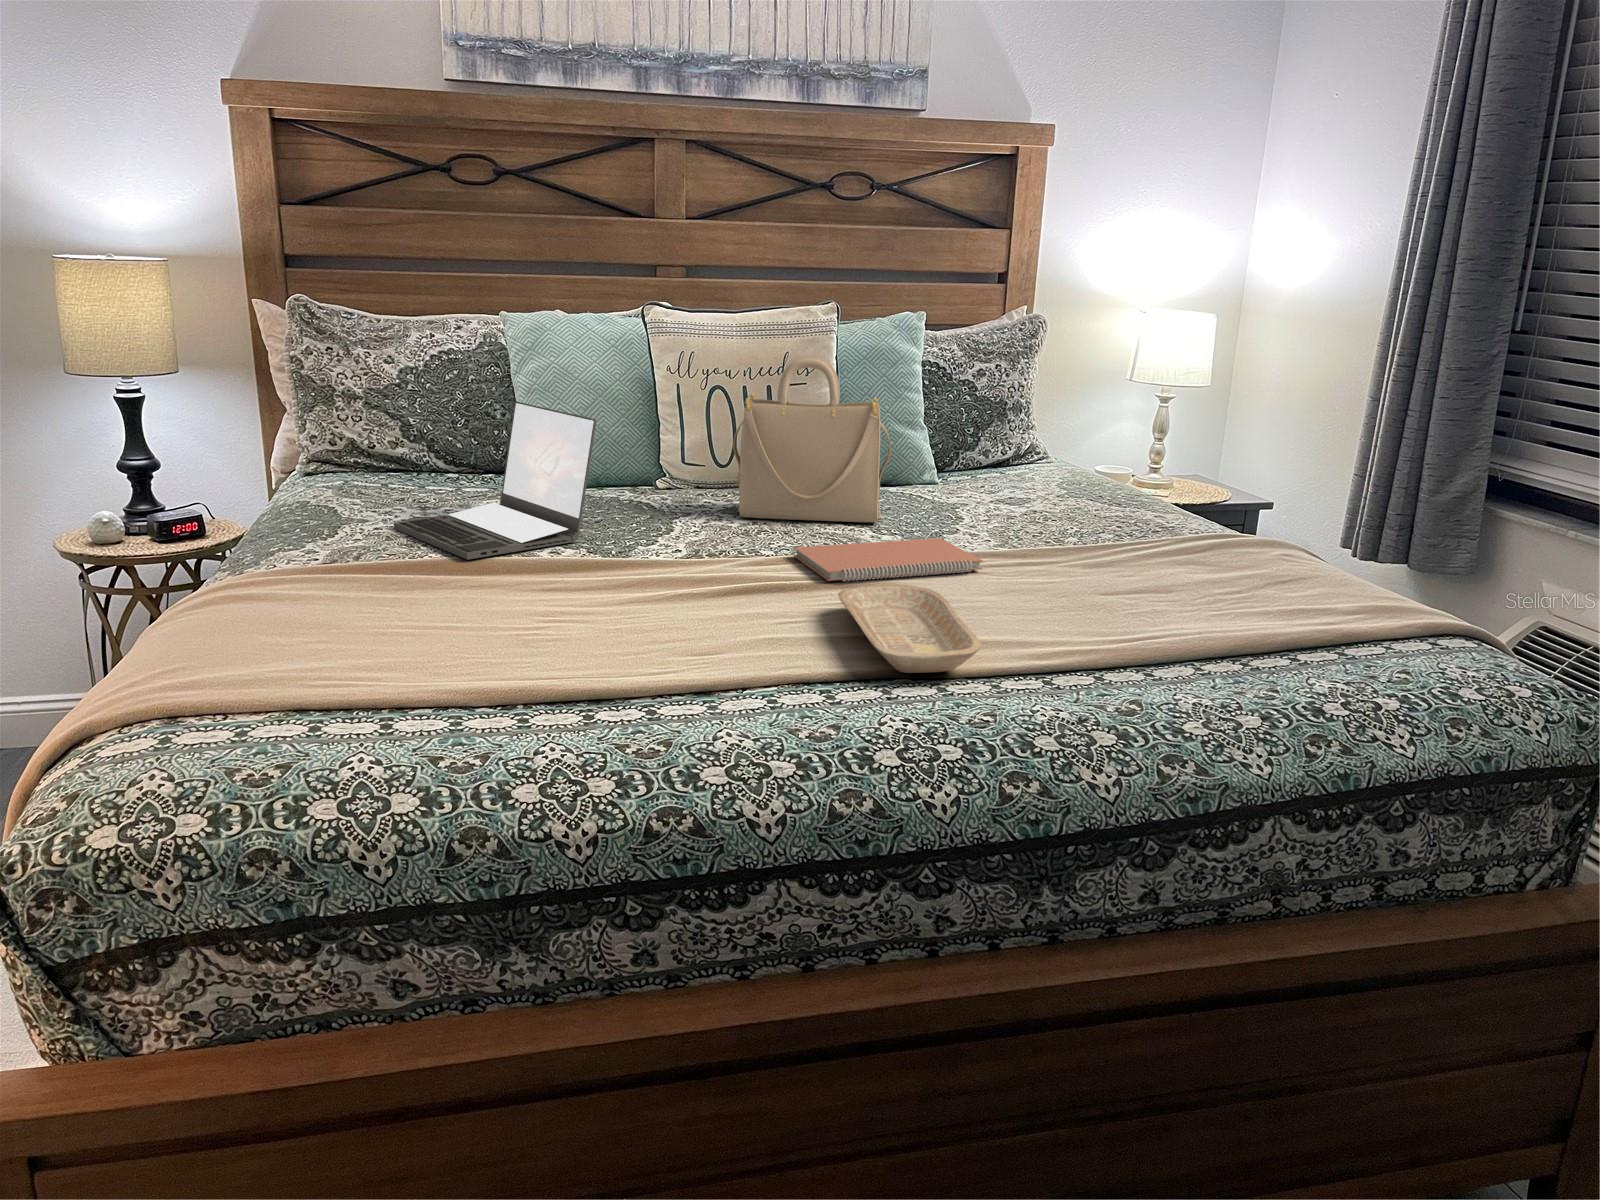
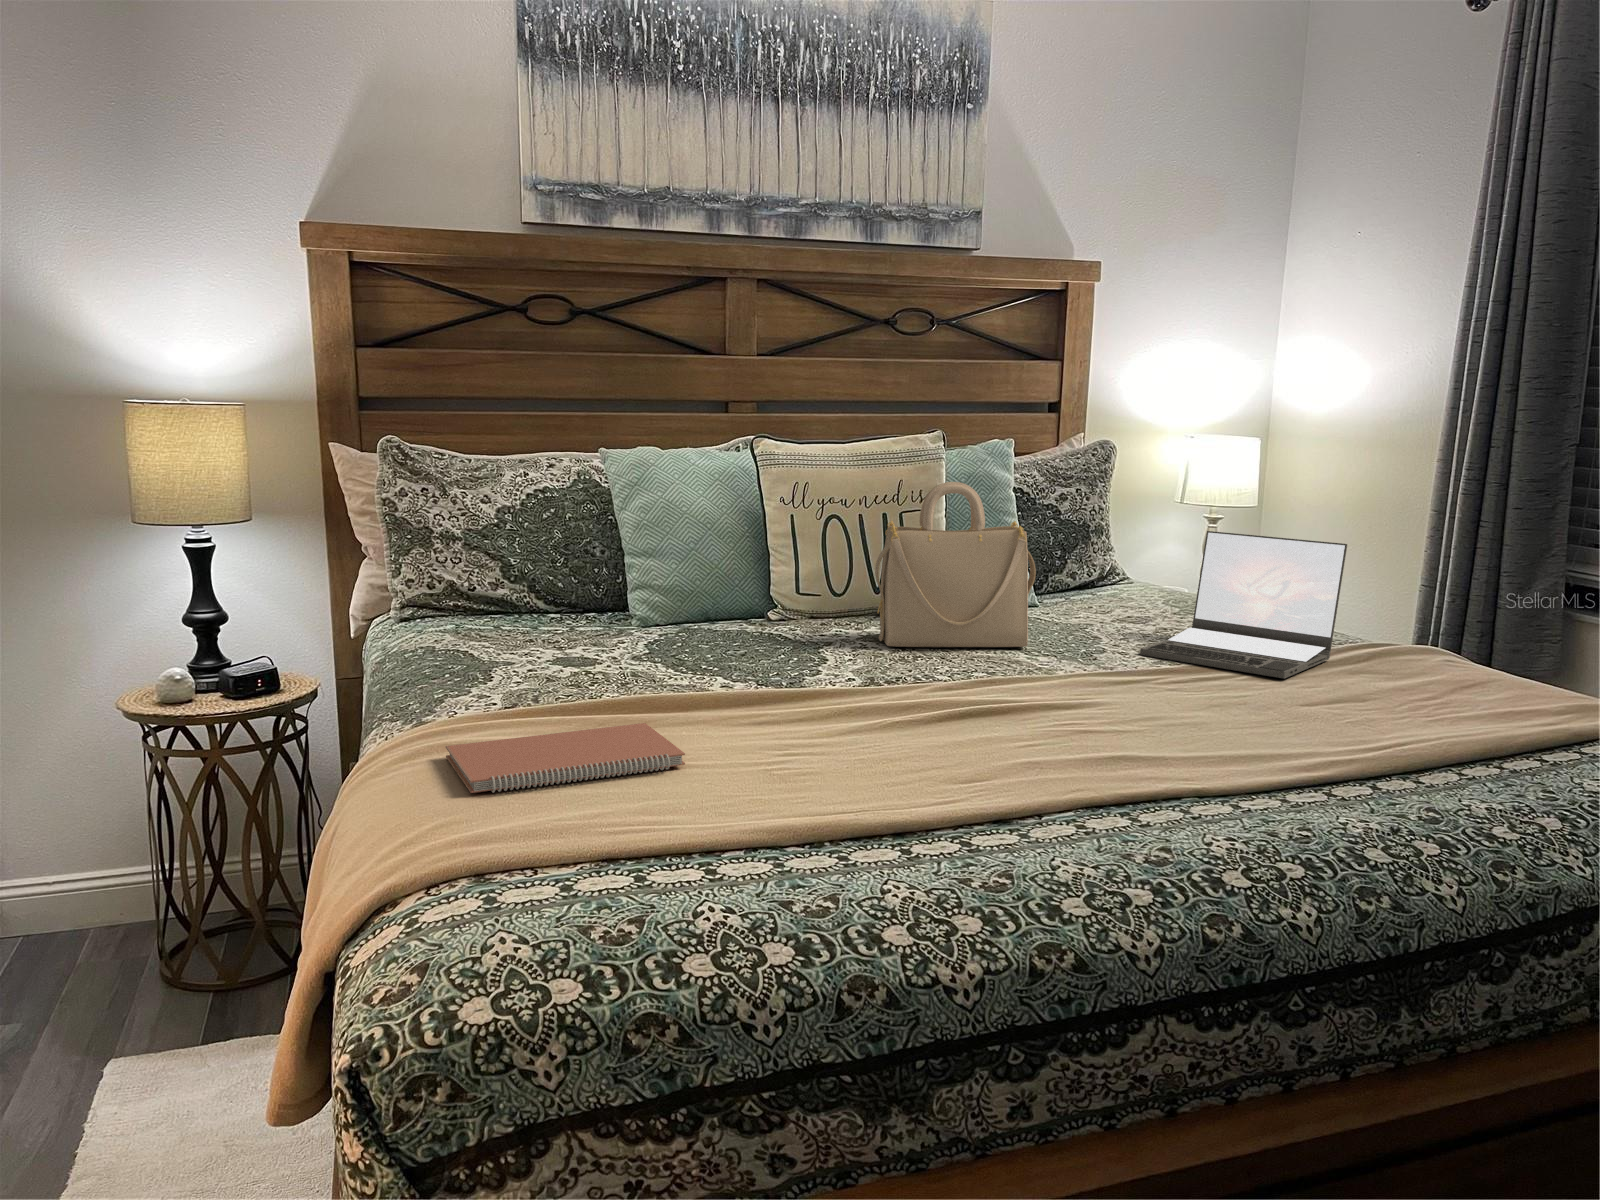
laptop: present [394,401,596,560] -> present [1140,531,1347,679]
notebook: present [794,538,983,581] -> present [446,723,685,793]
tray: present [838,584,981,673] -> none [1071,705,1266,792]

